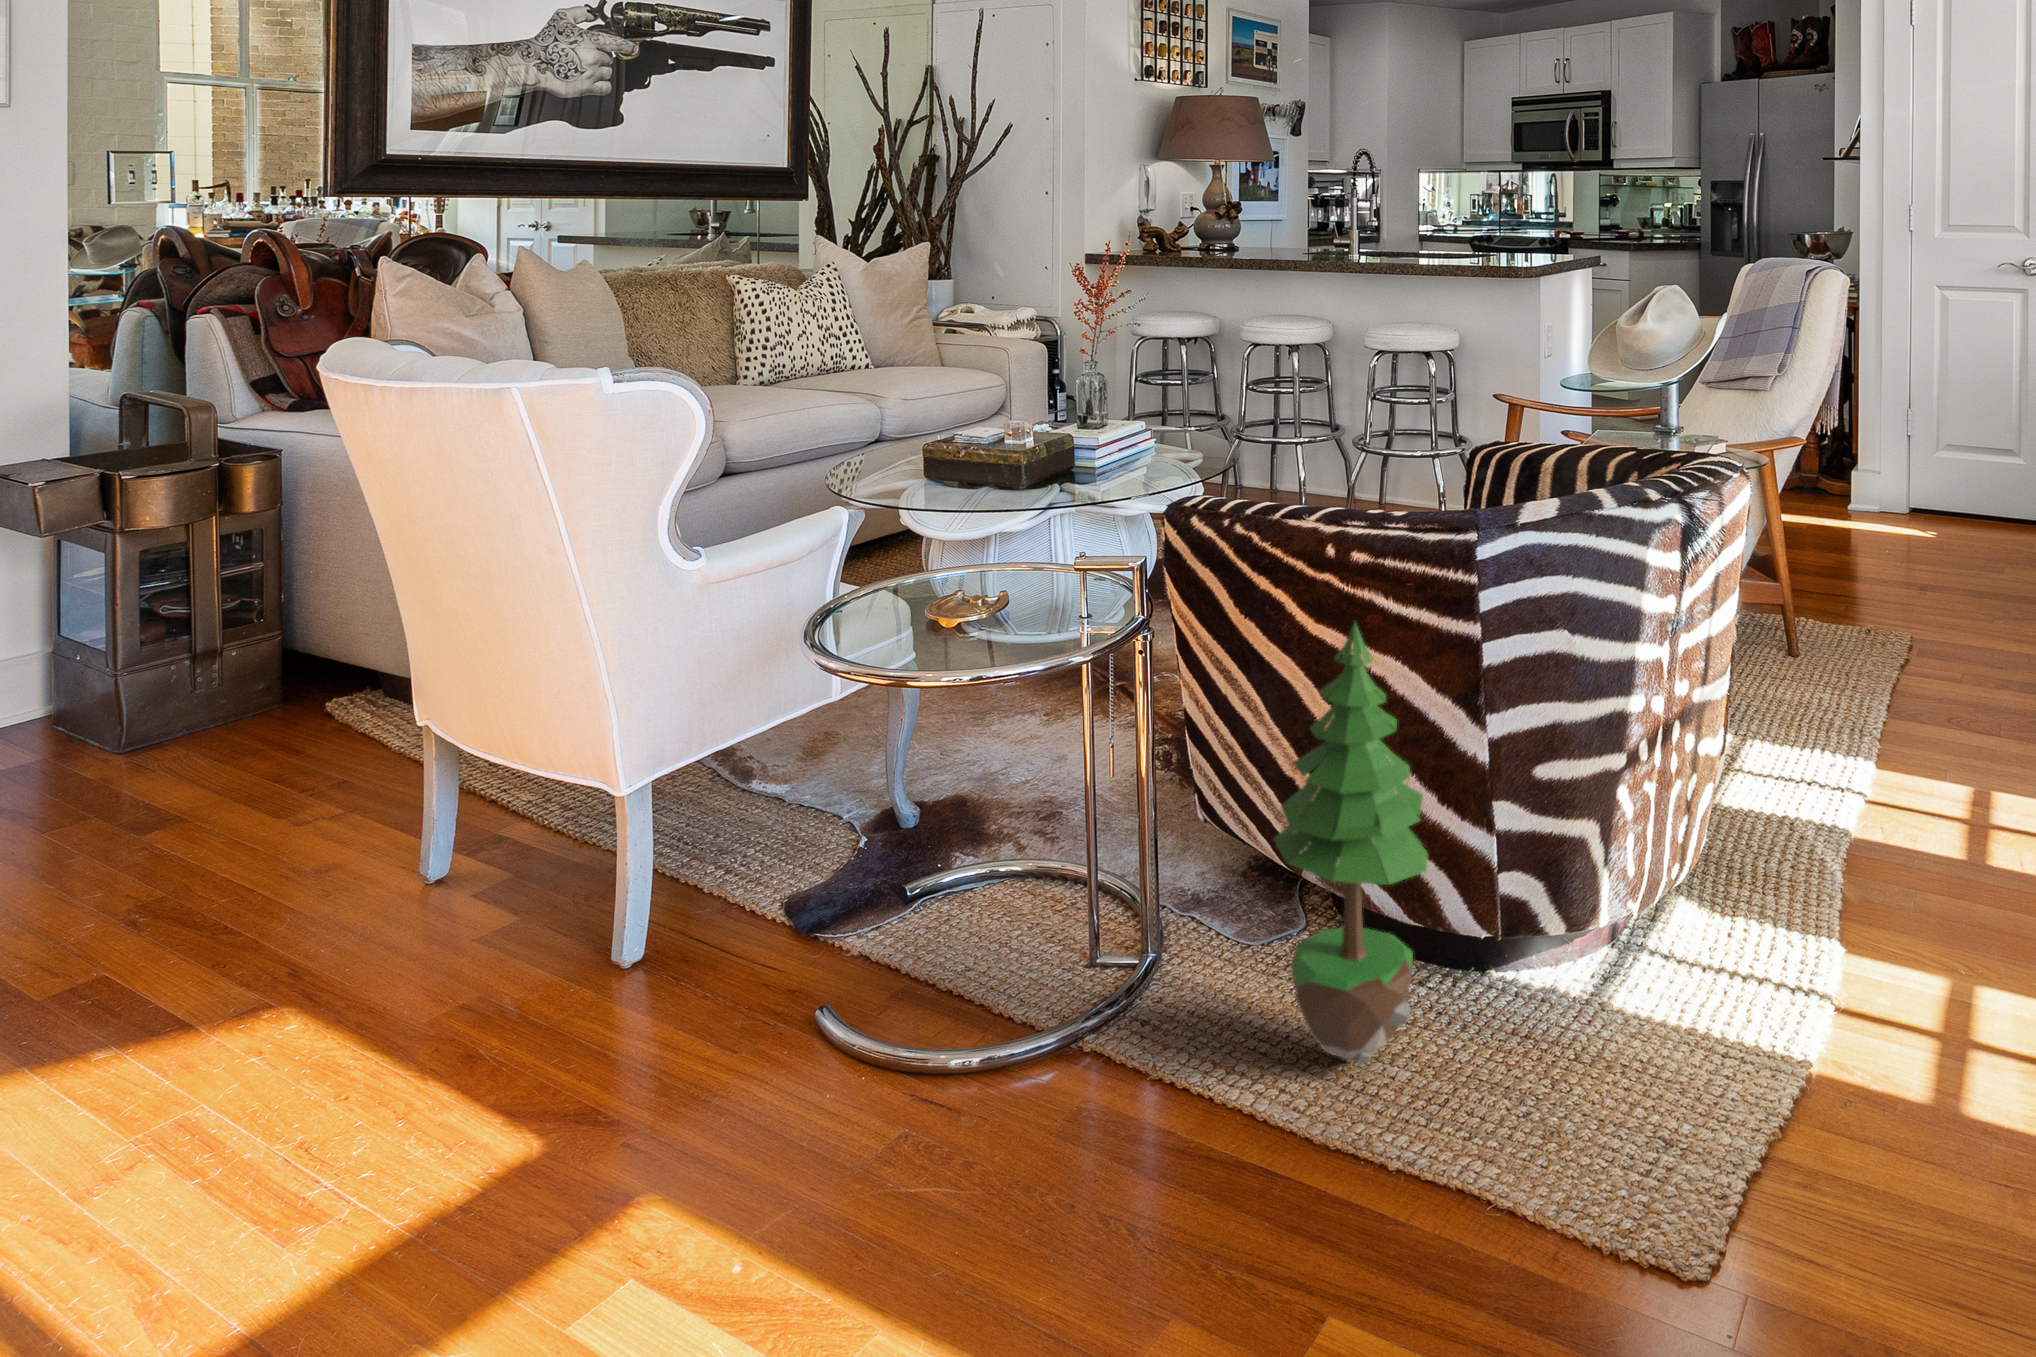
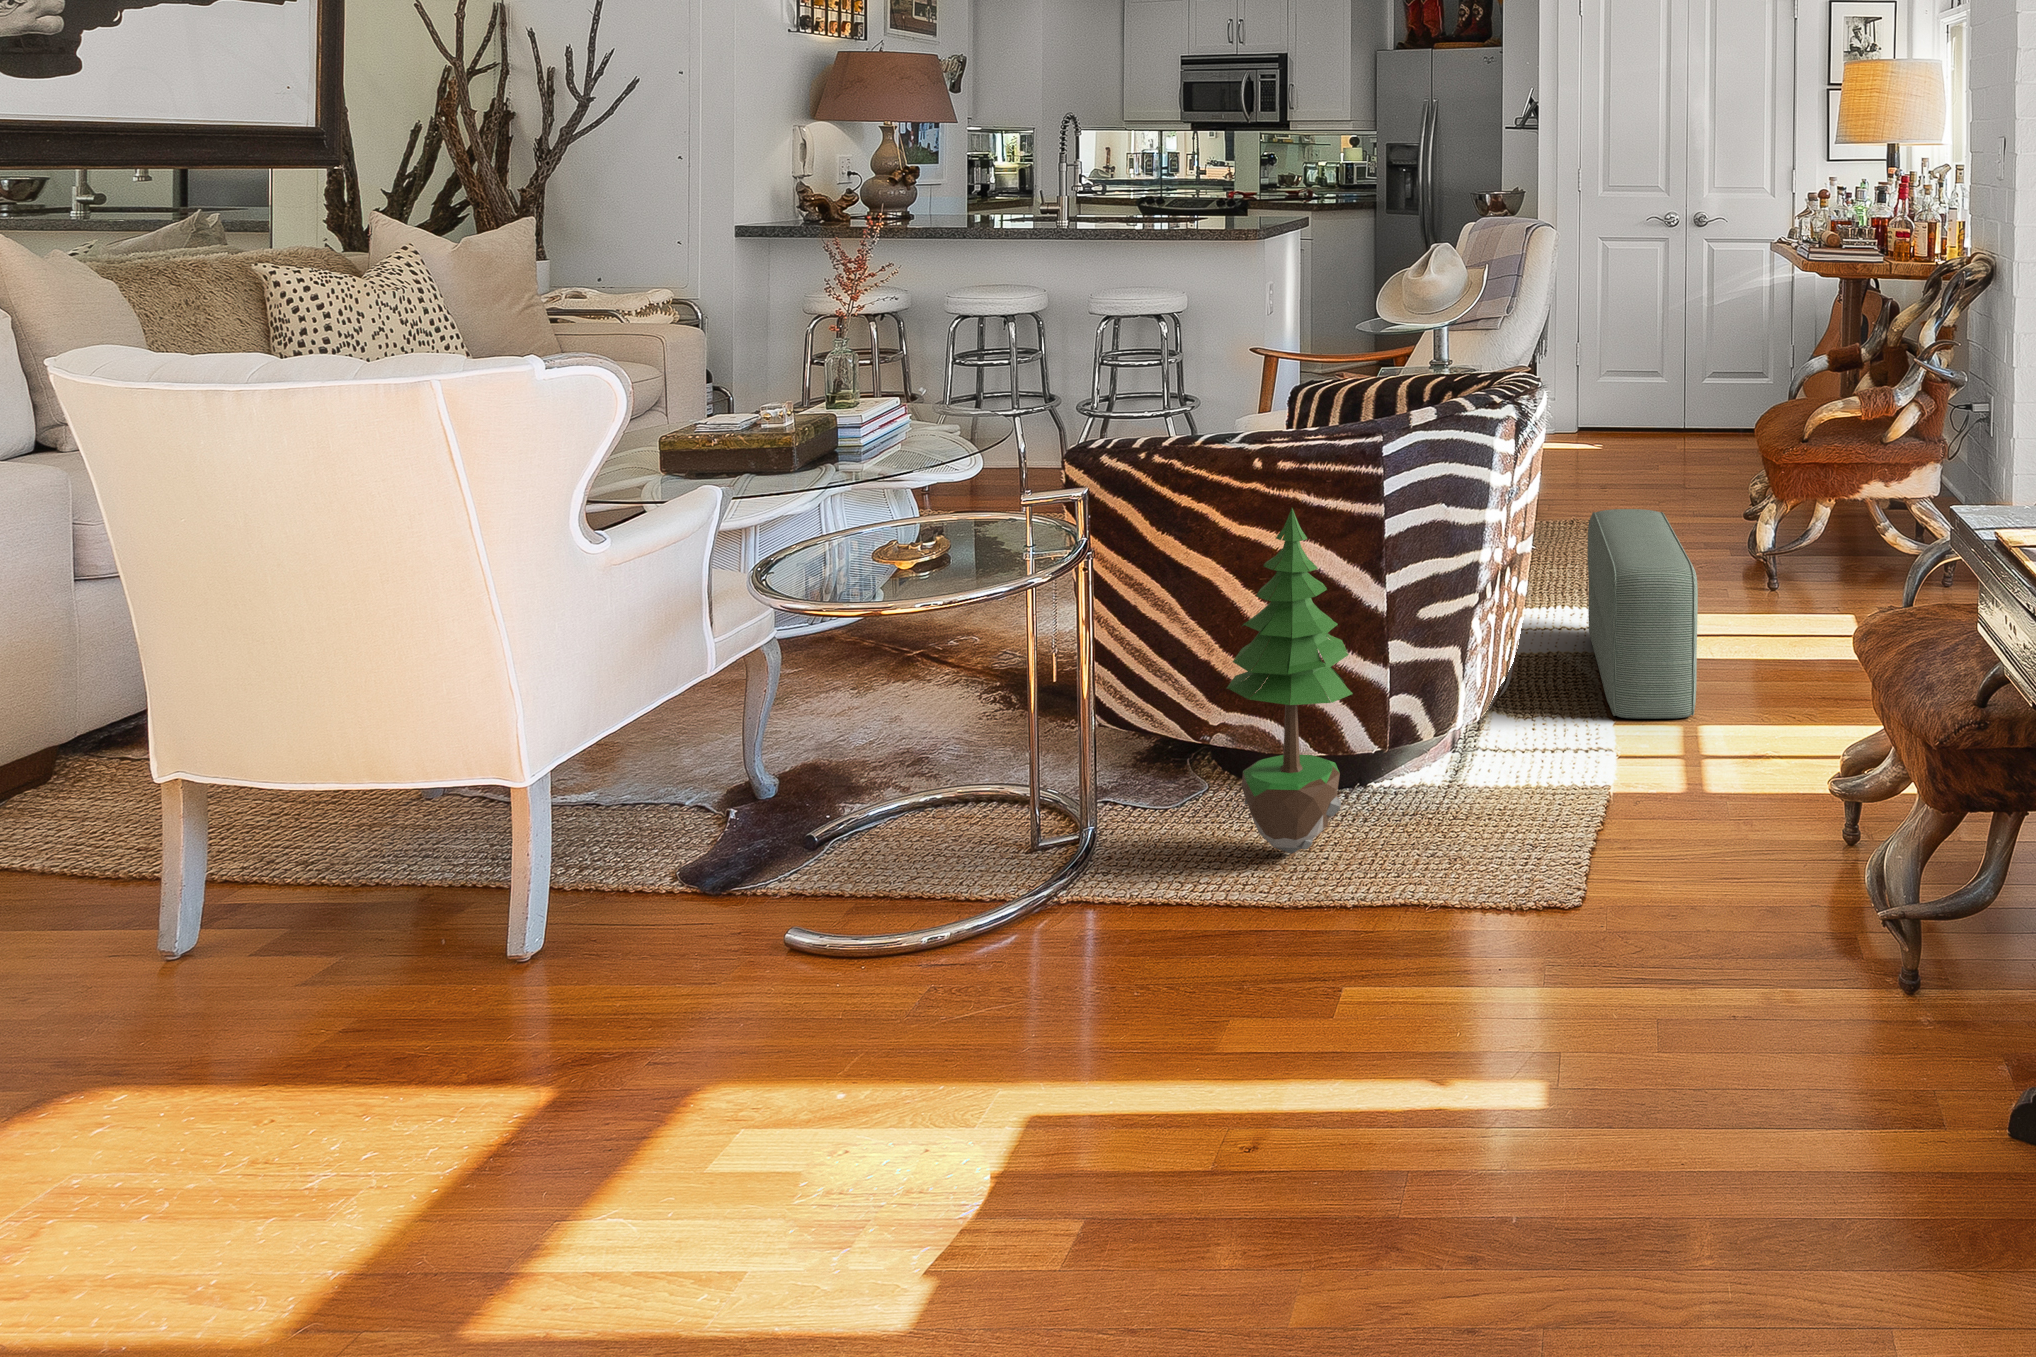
pouf: none [1833,621,1962,926] -> present [1588,509,1698,718]

